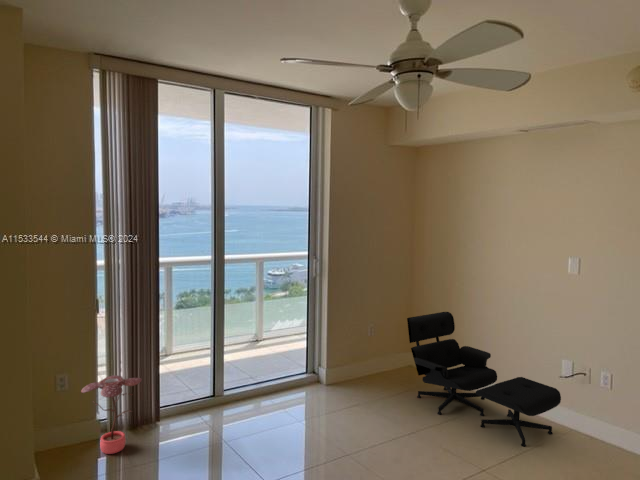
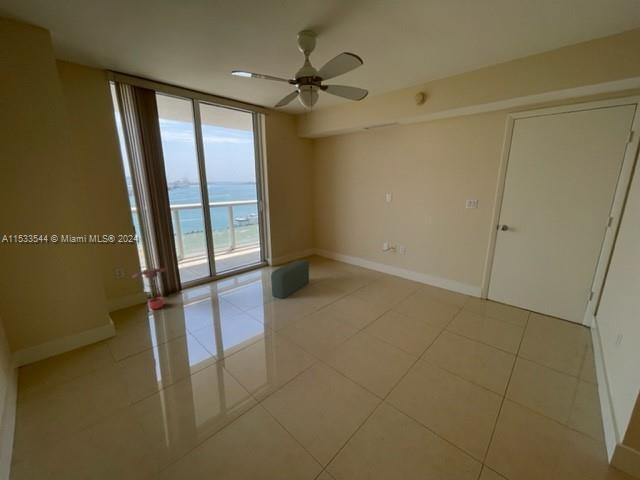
lounge chair: present [407,312,561,447] -> none [312,226,384,282]
pouf: none [321,382,398,464] -> present [271,260,309,298]

